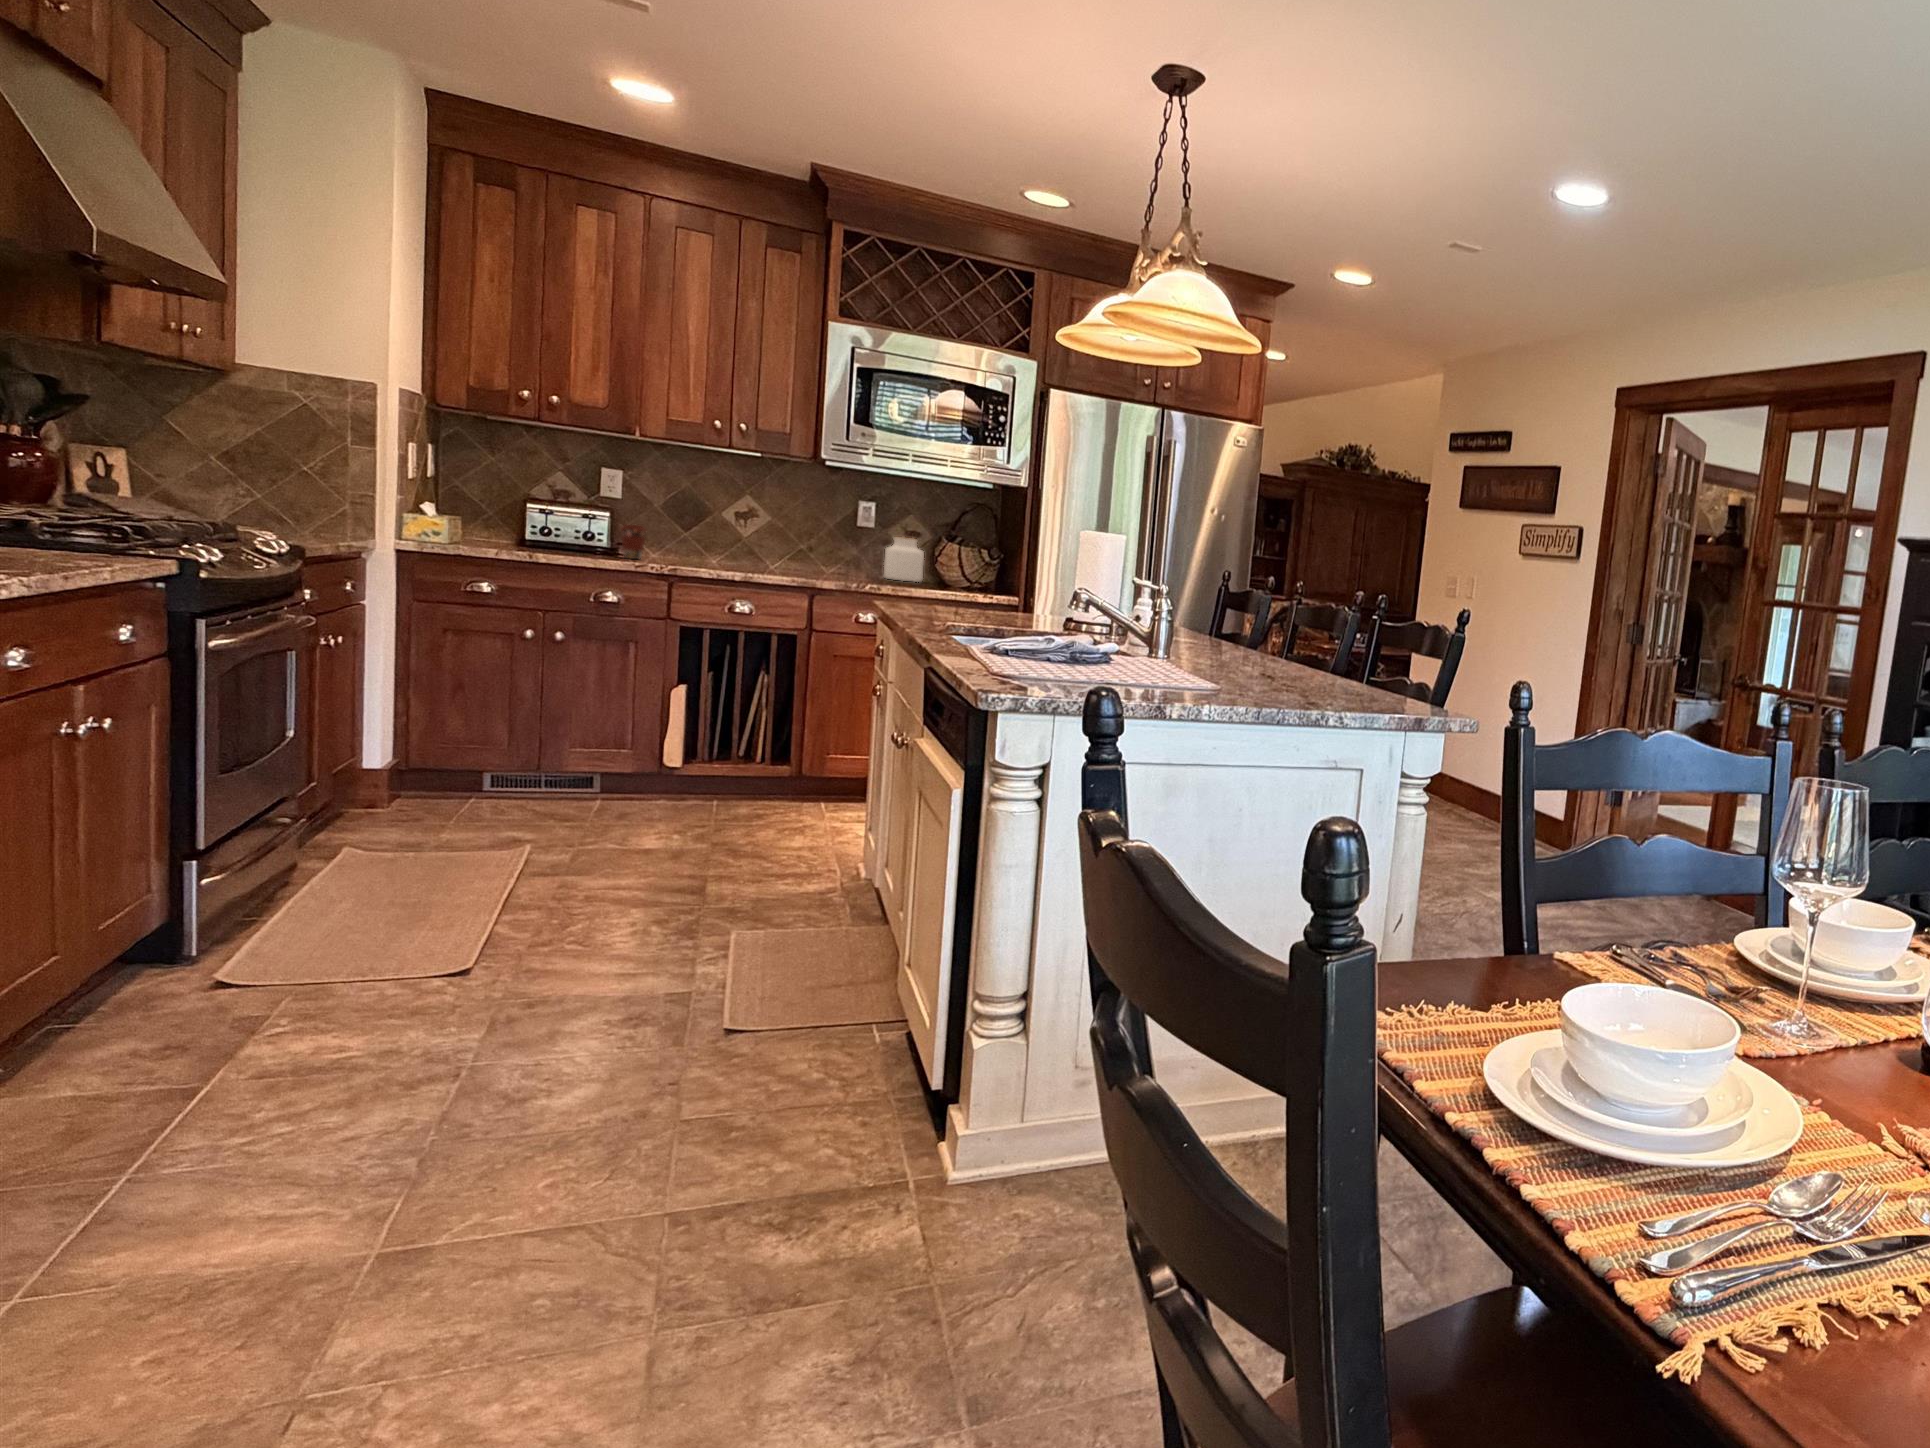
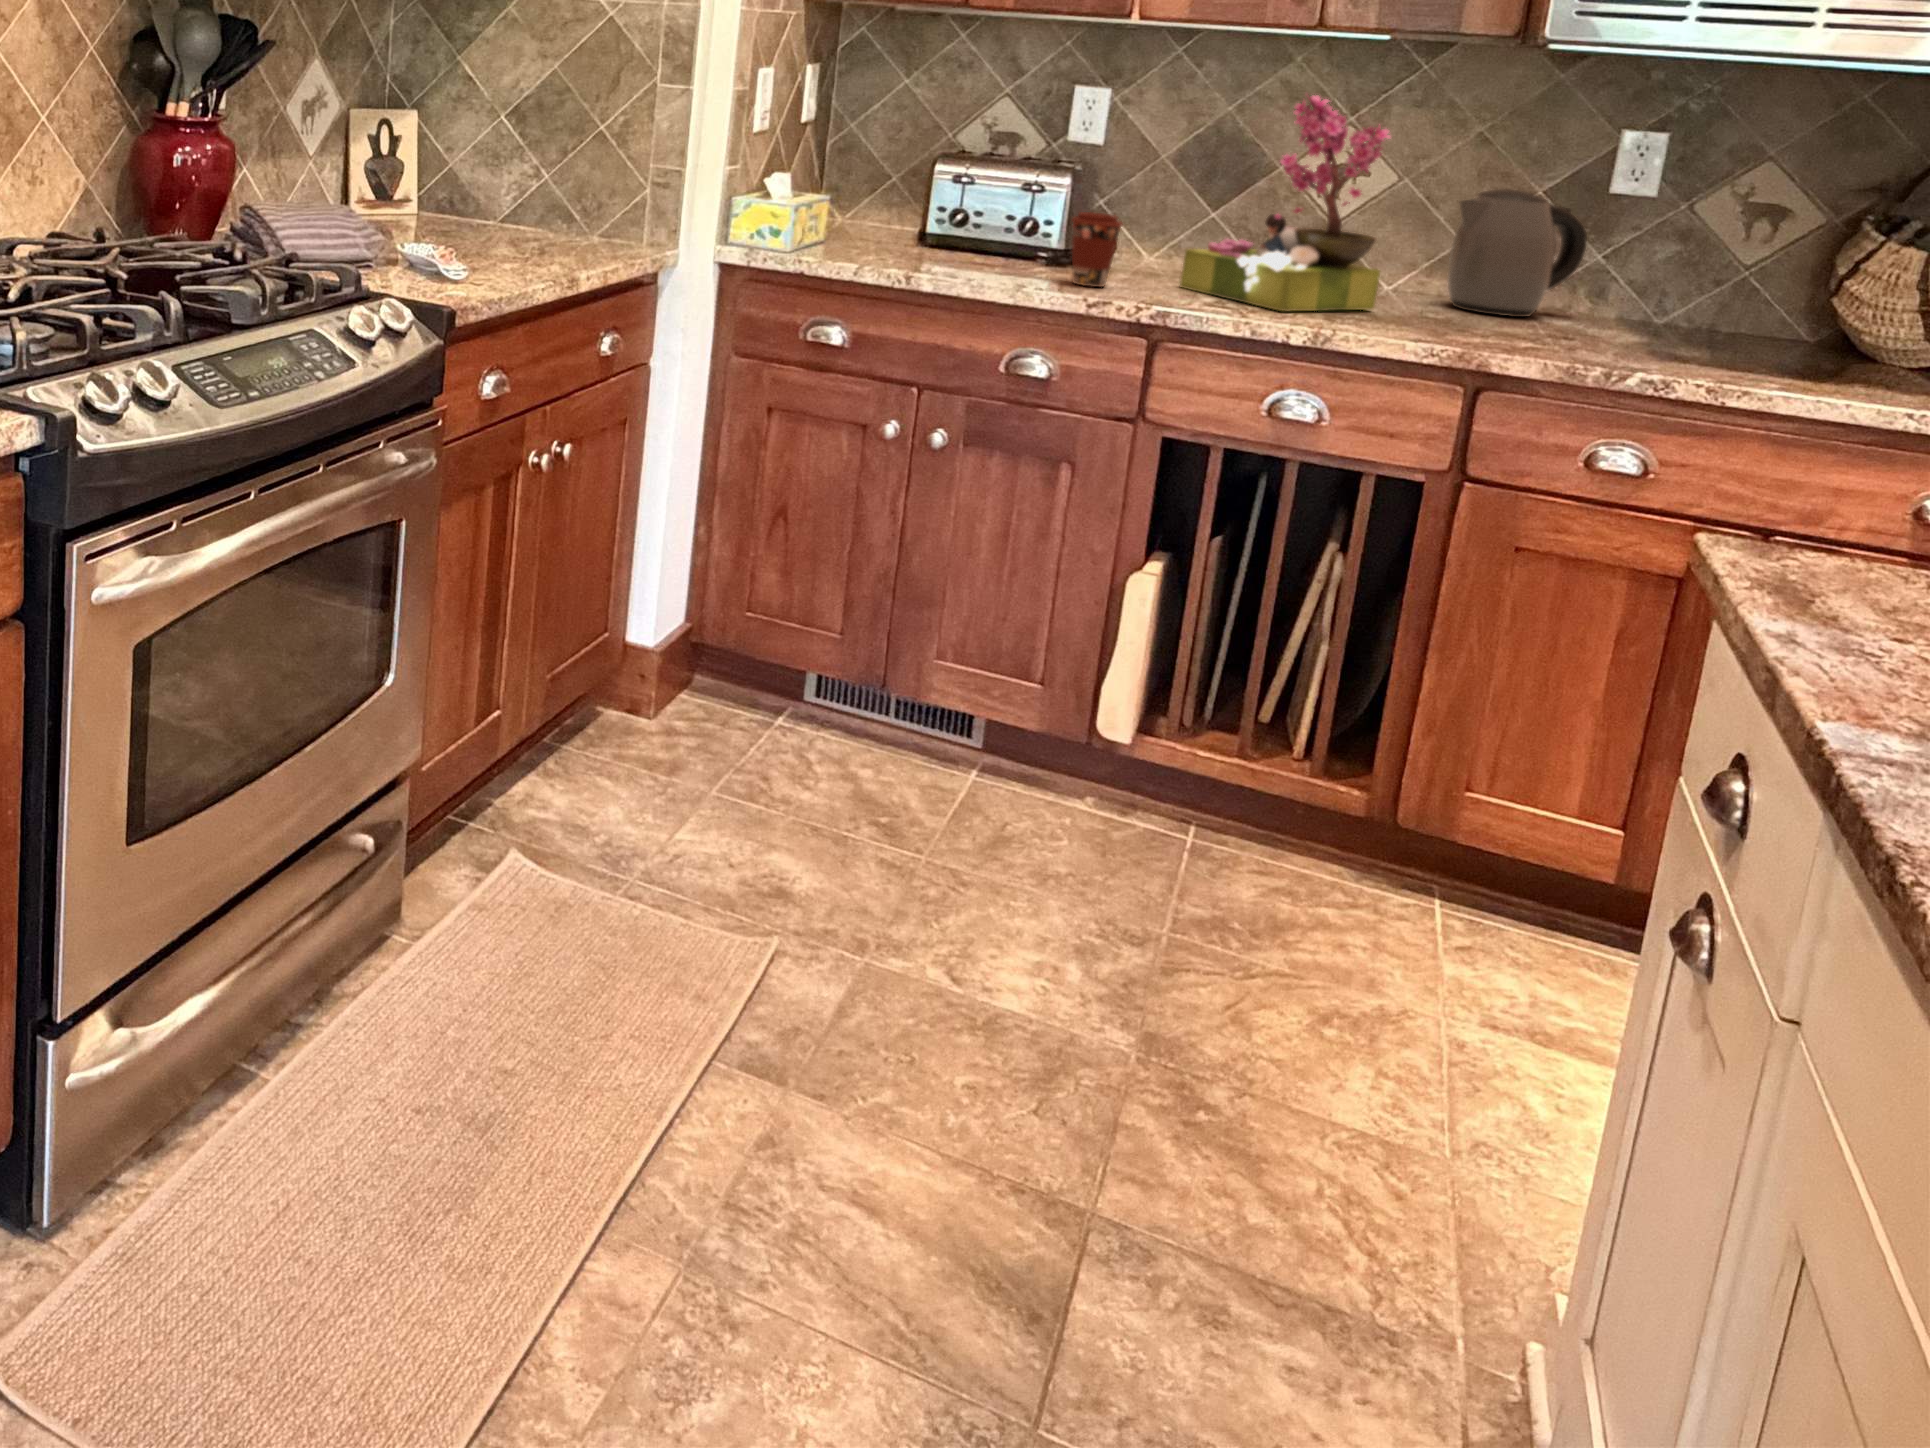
flower arrangement: none [678,474,769,569] -> present [1180,96,1390,311]
kettle: none [798,520,851,573] -> present [1447,189,1587,317]
jar: present [884,537,924,582] -> none [1668,228,1798,350]

